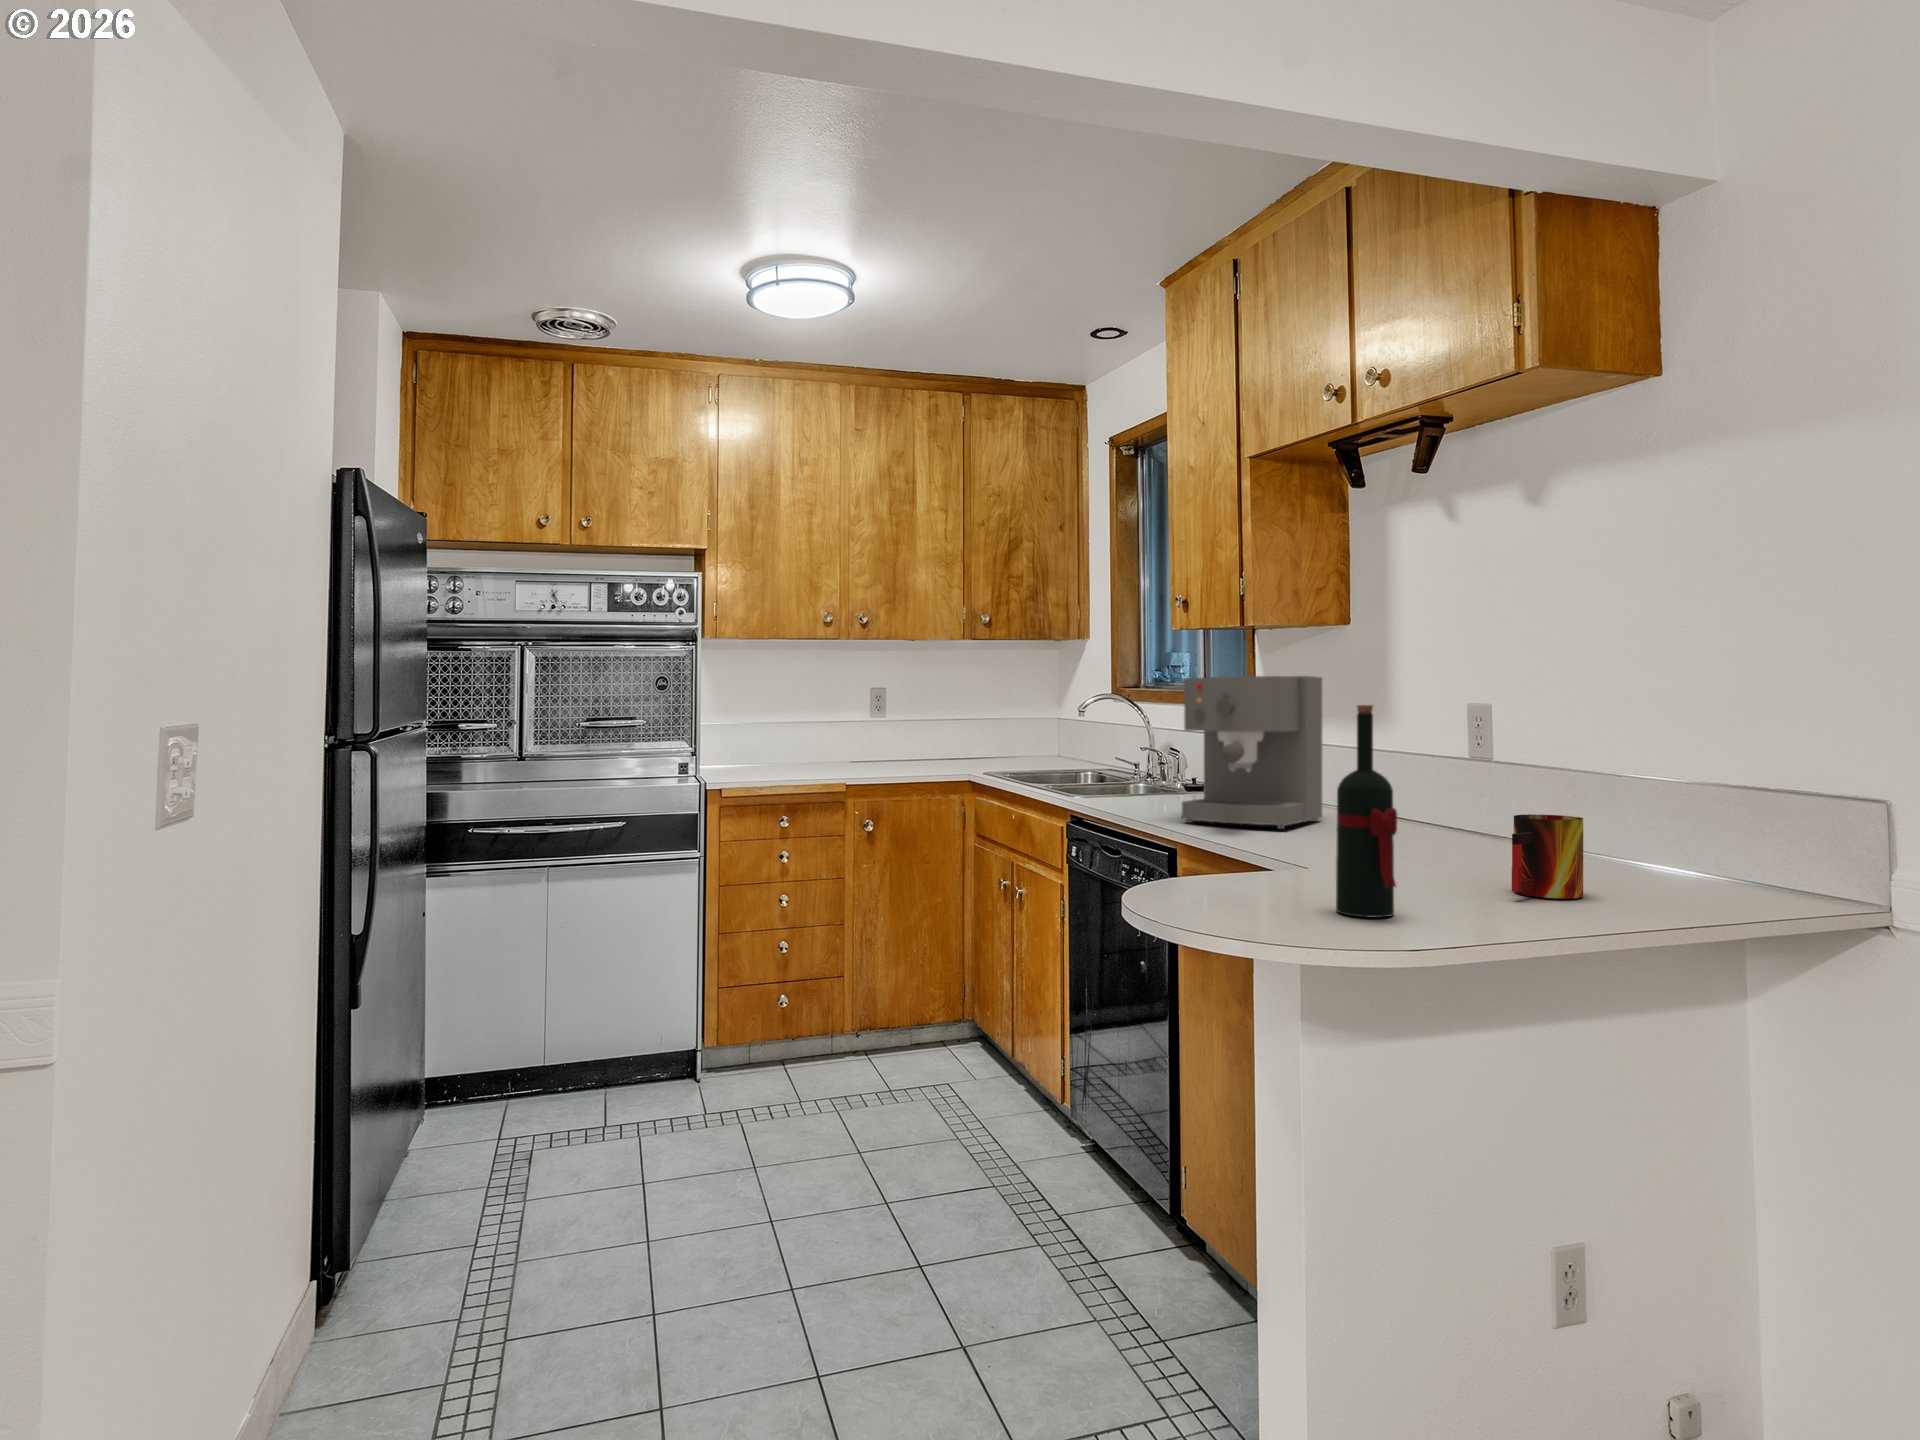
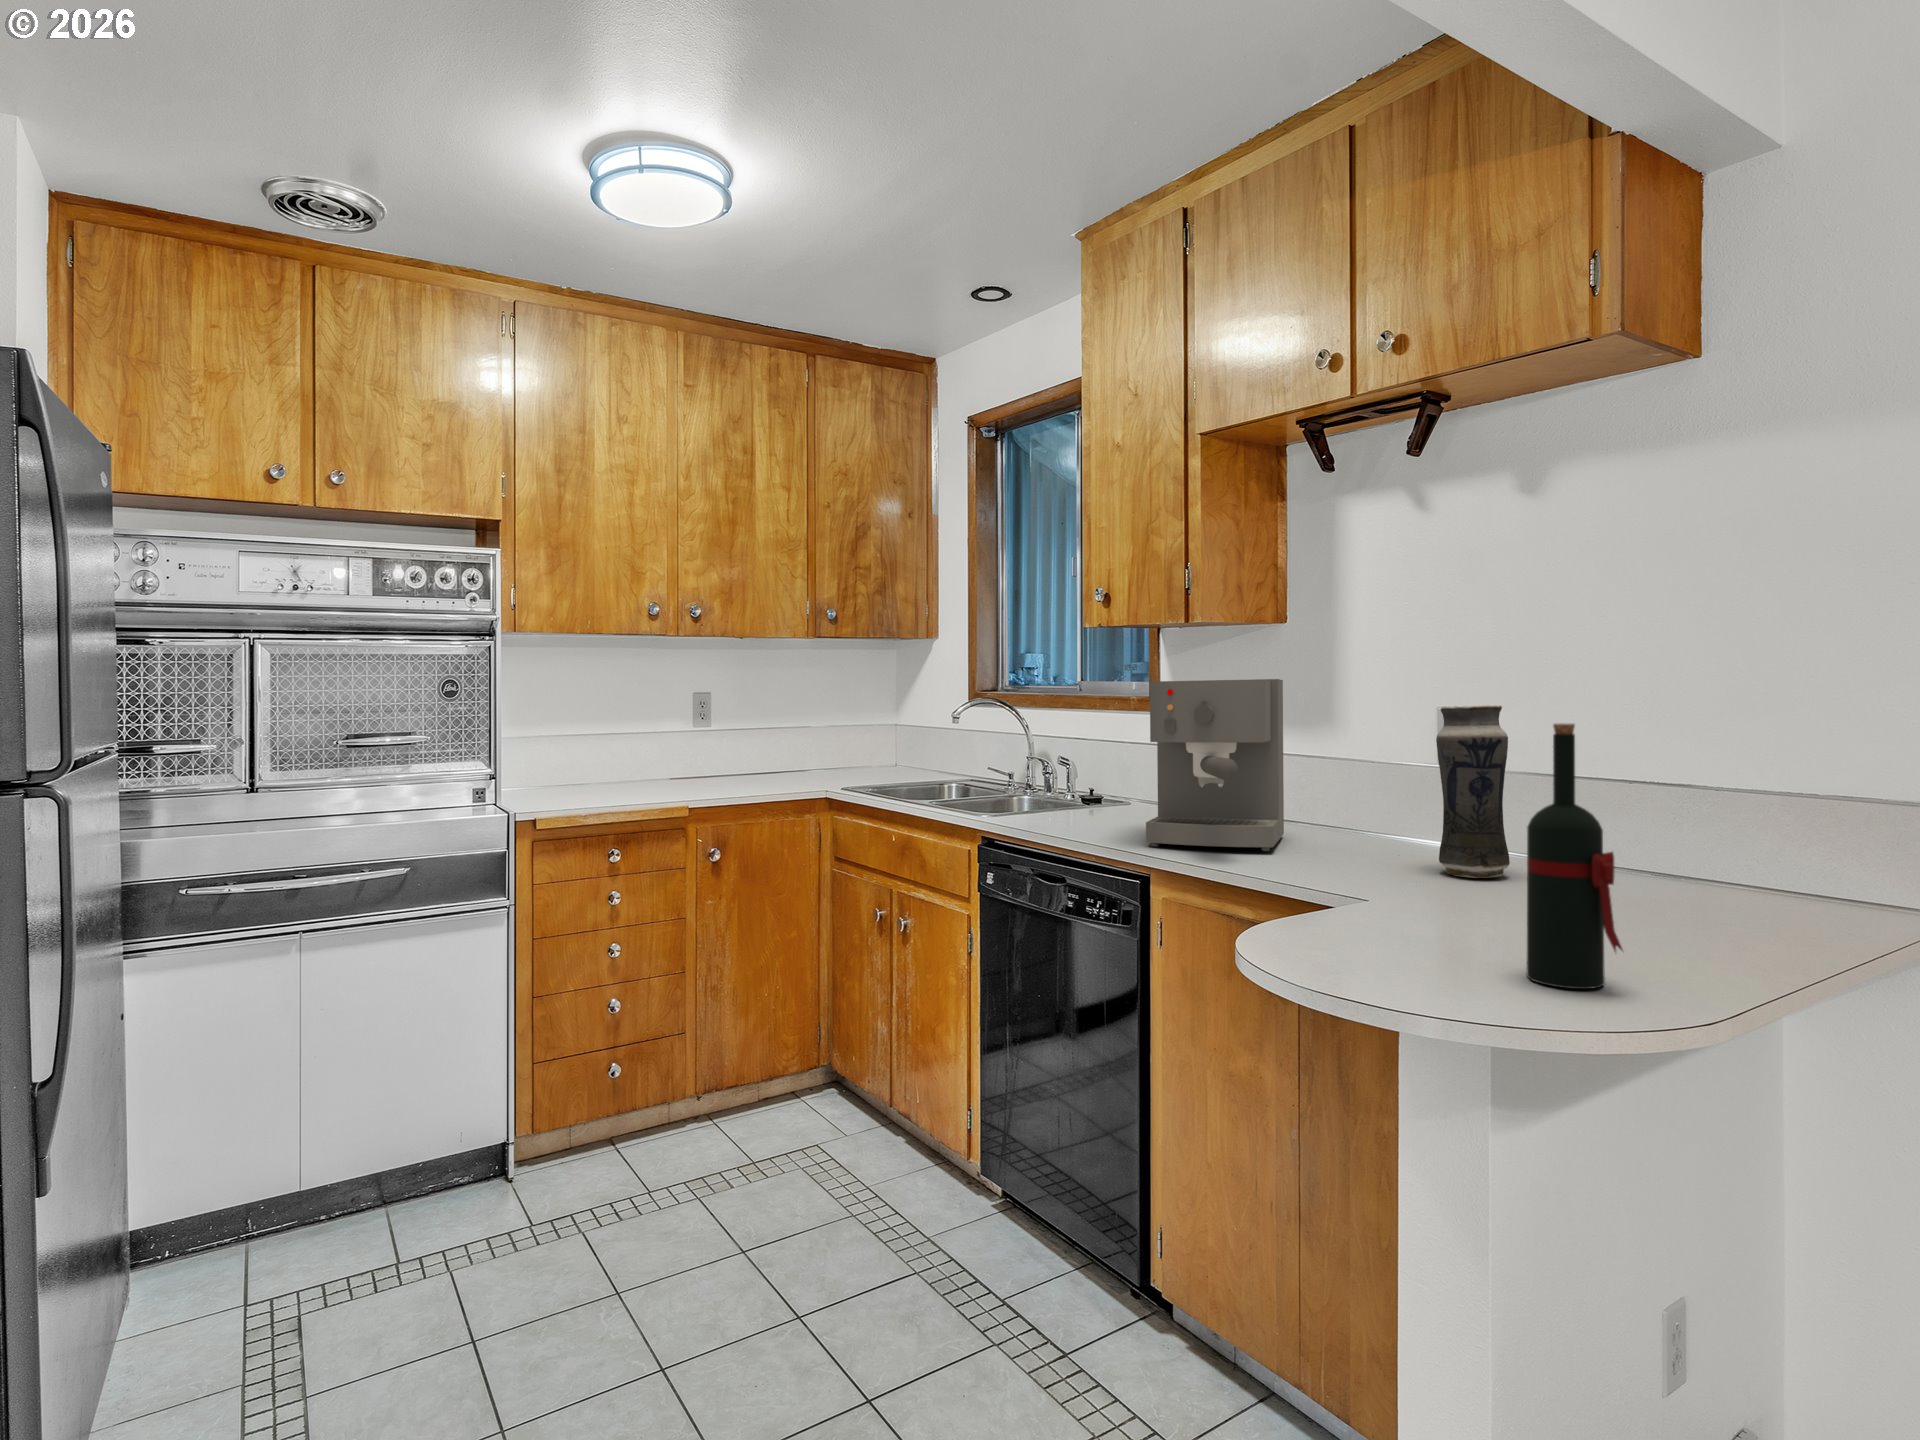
vase: none [1413,698,1477,853] -> present [1436,705,1510,878]
mug: present [1512,814,1583,899] -> none [1640,841,1725,940]

